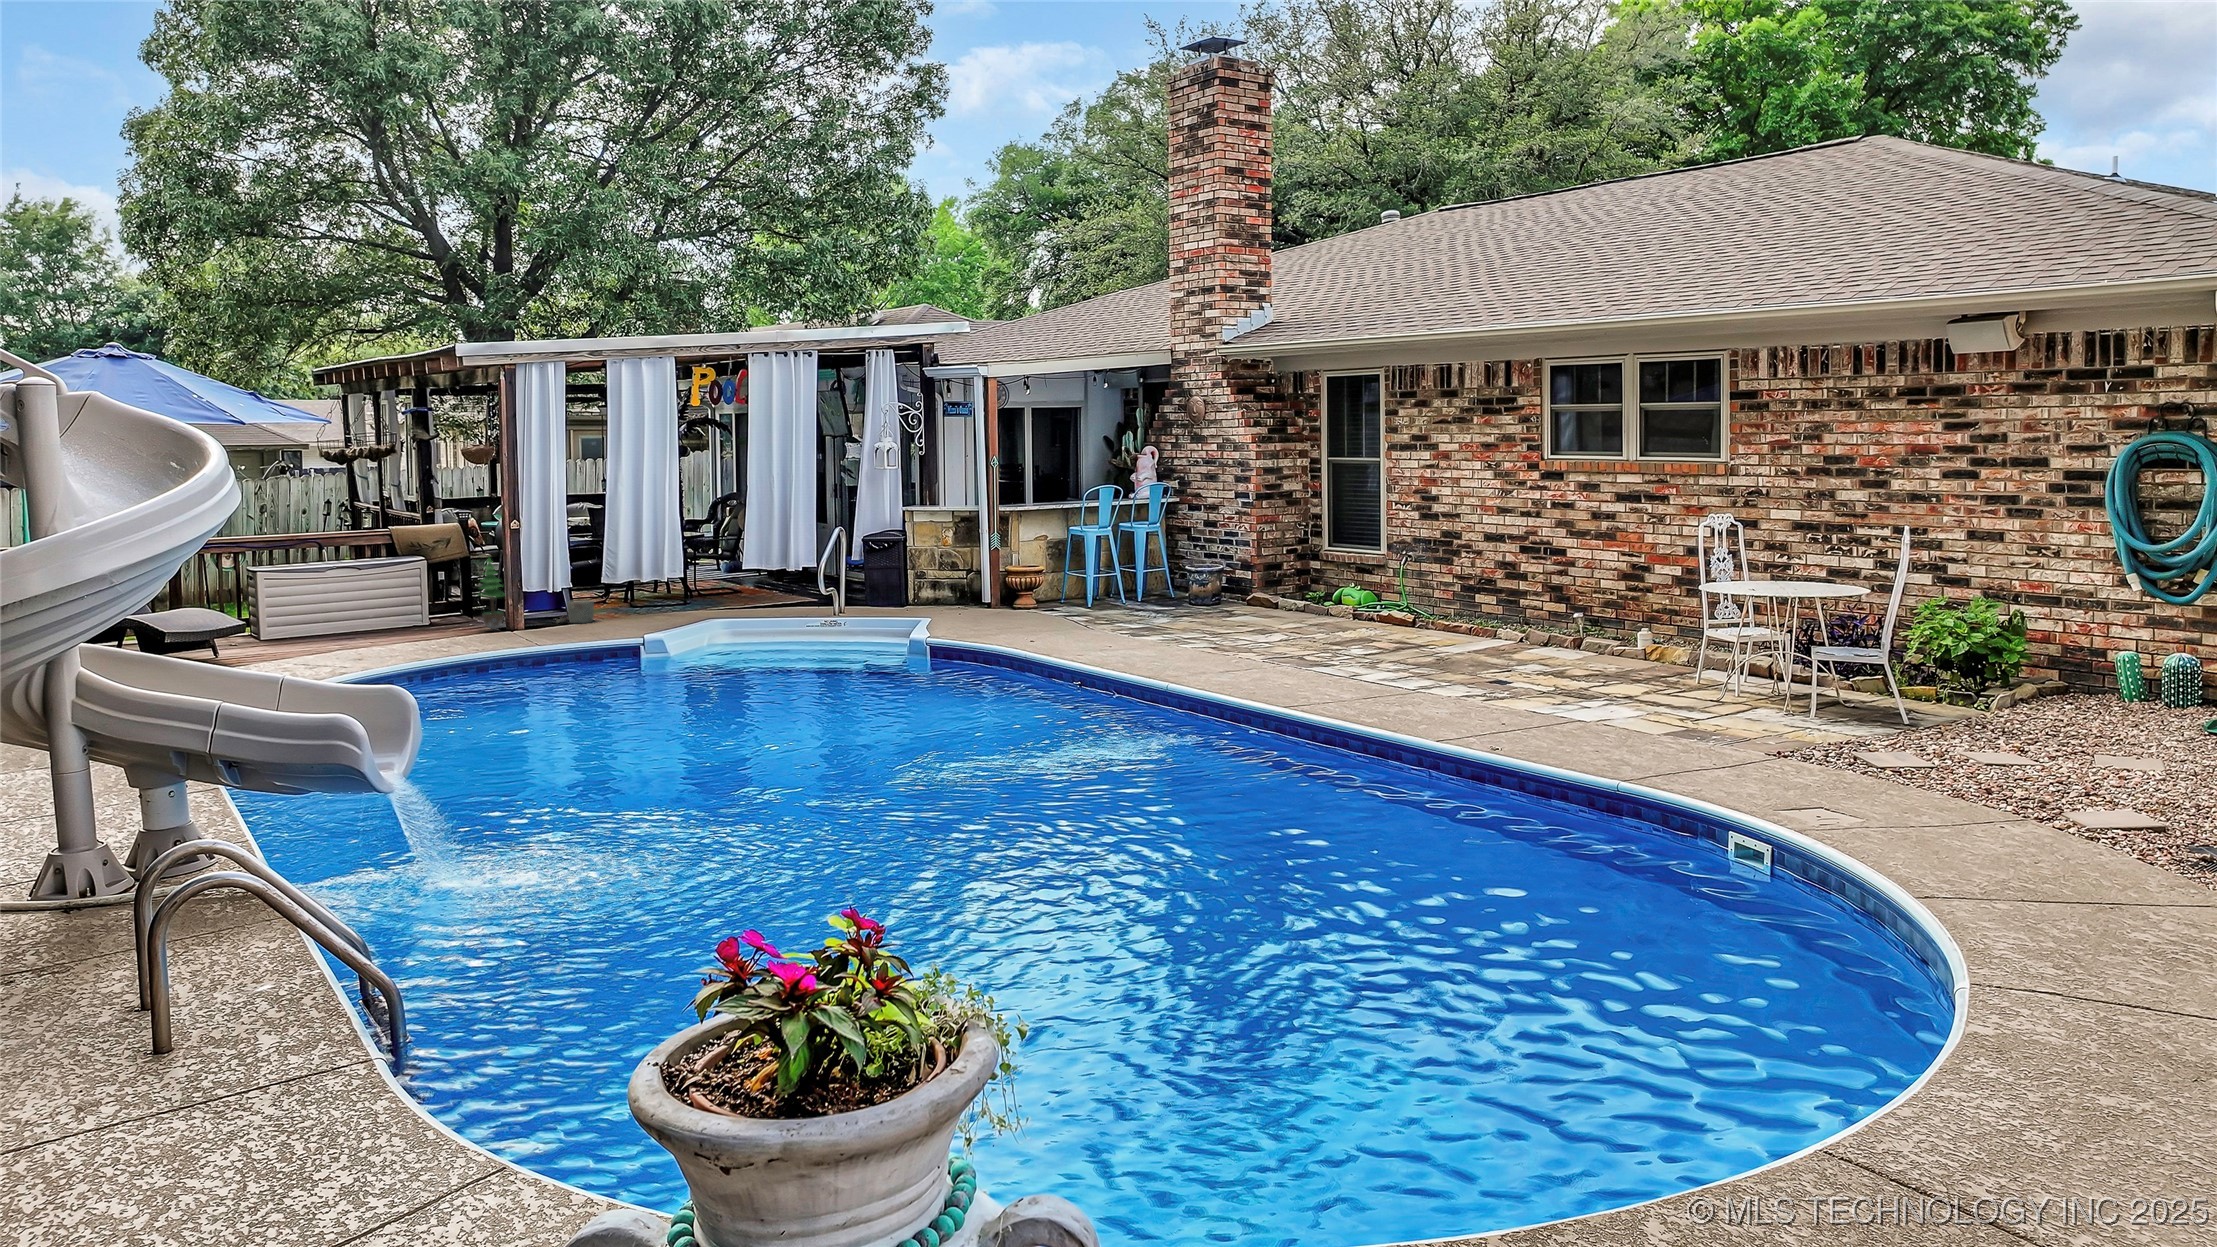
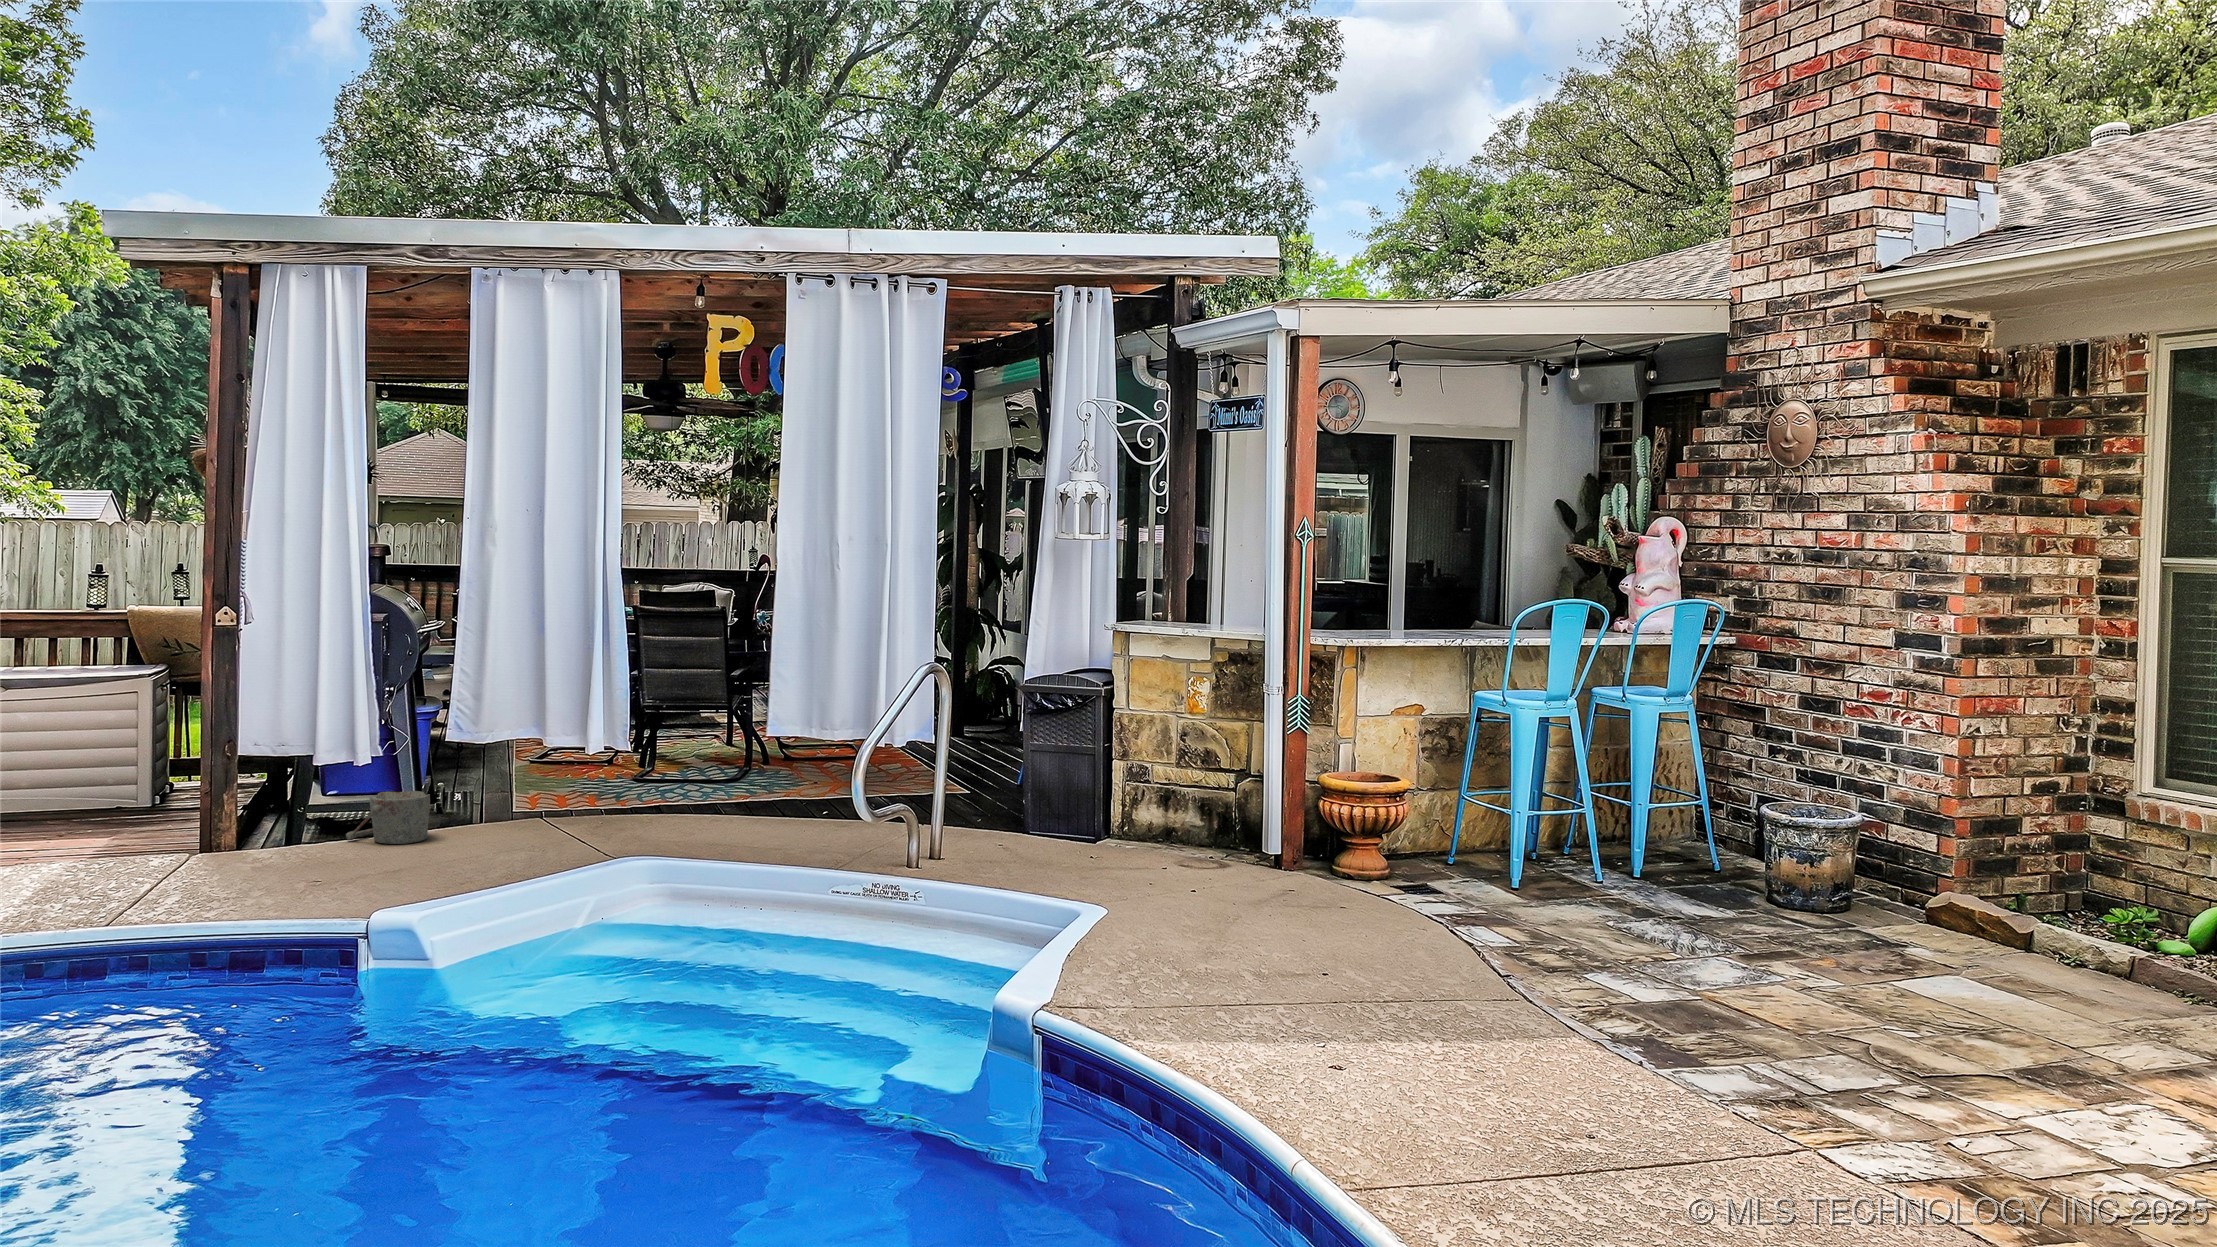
potted tree: present [479,558,505,630] -> none [163,691,228,852]

